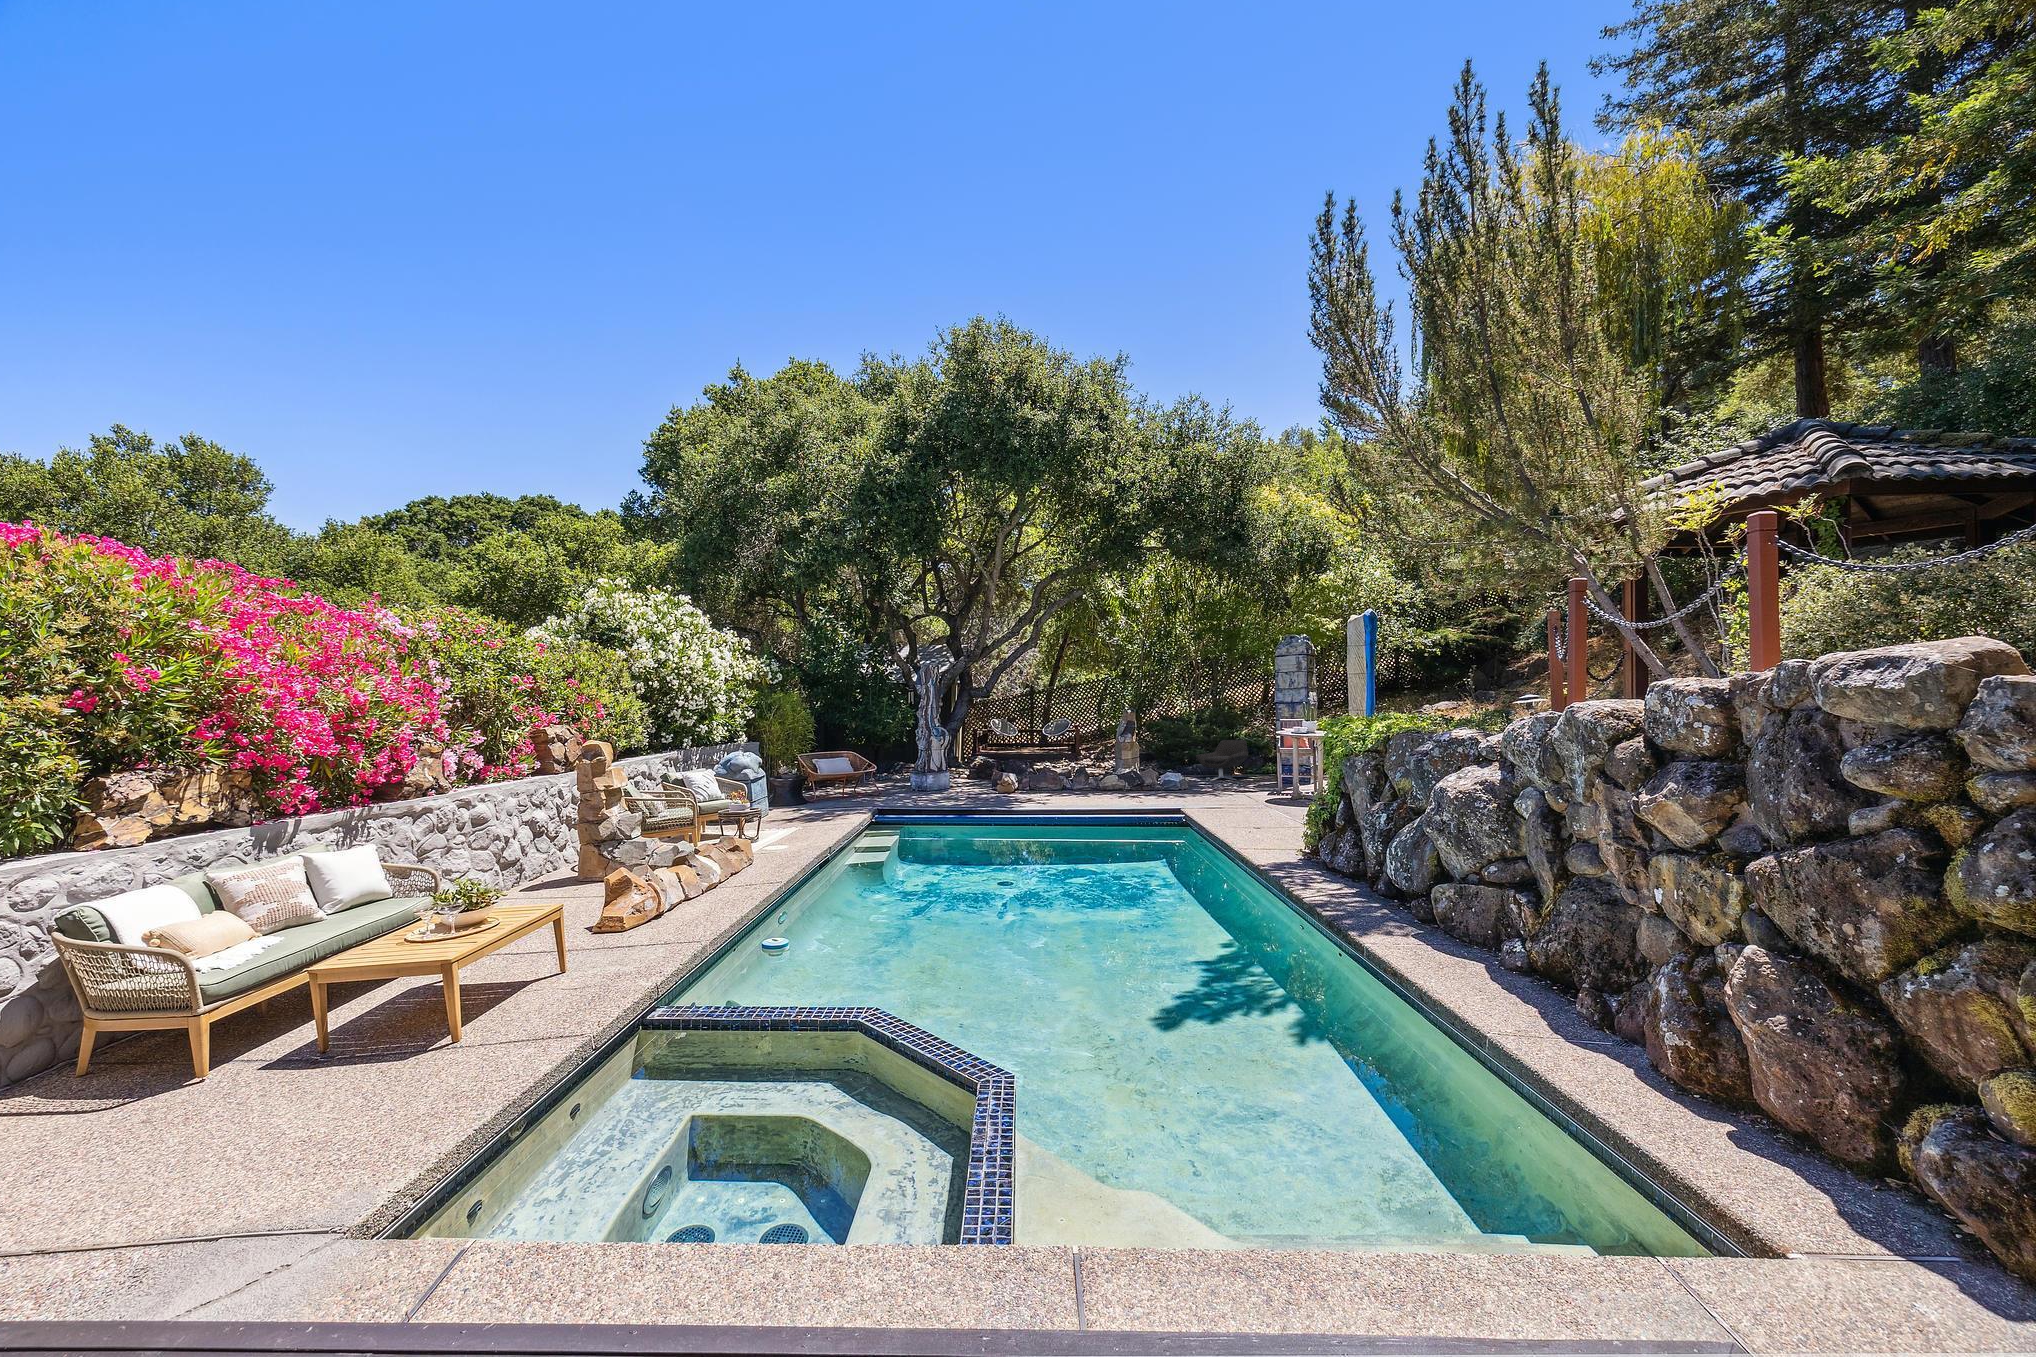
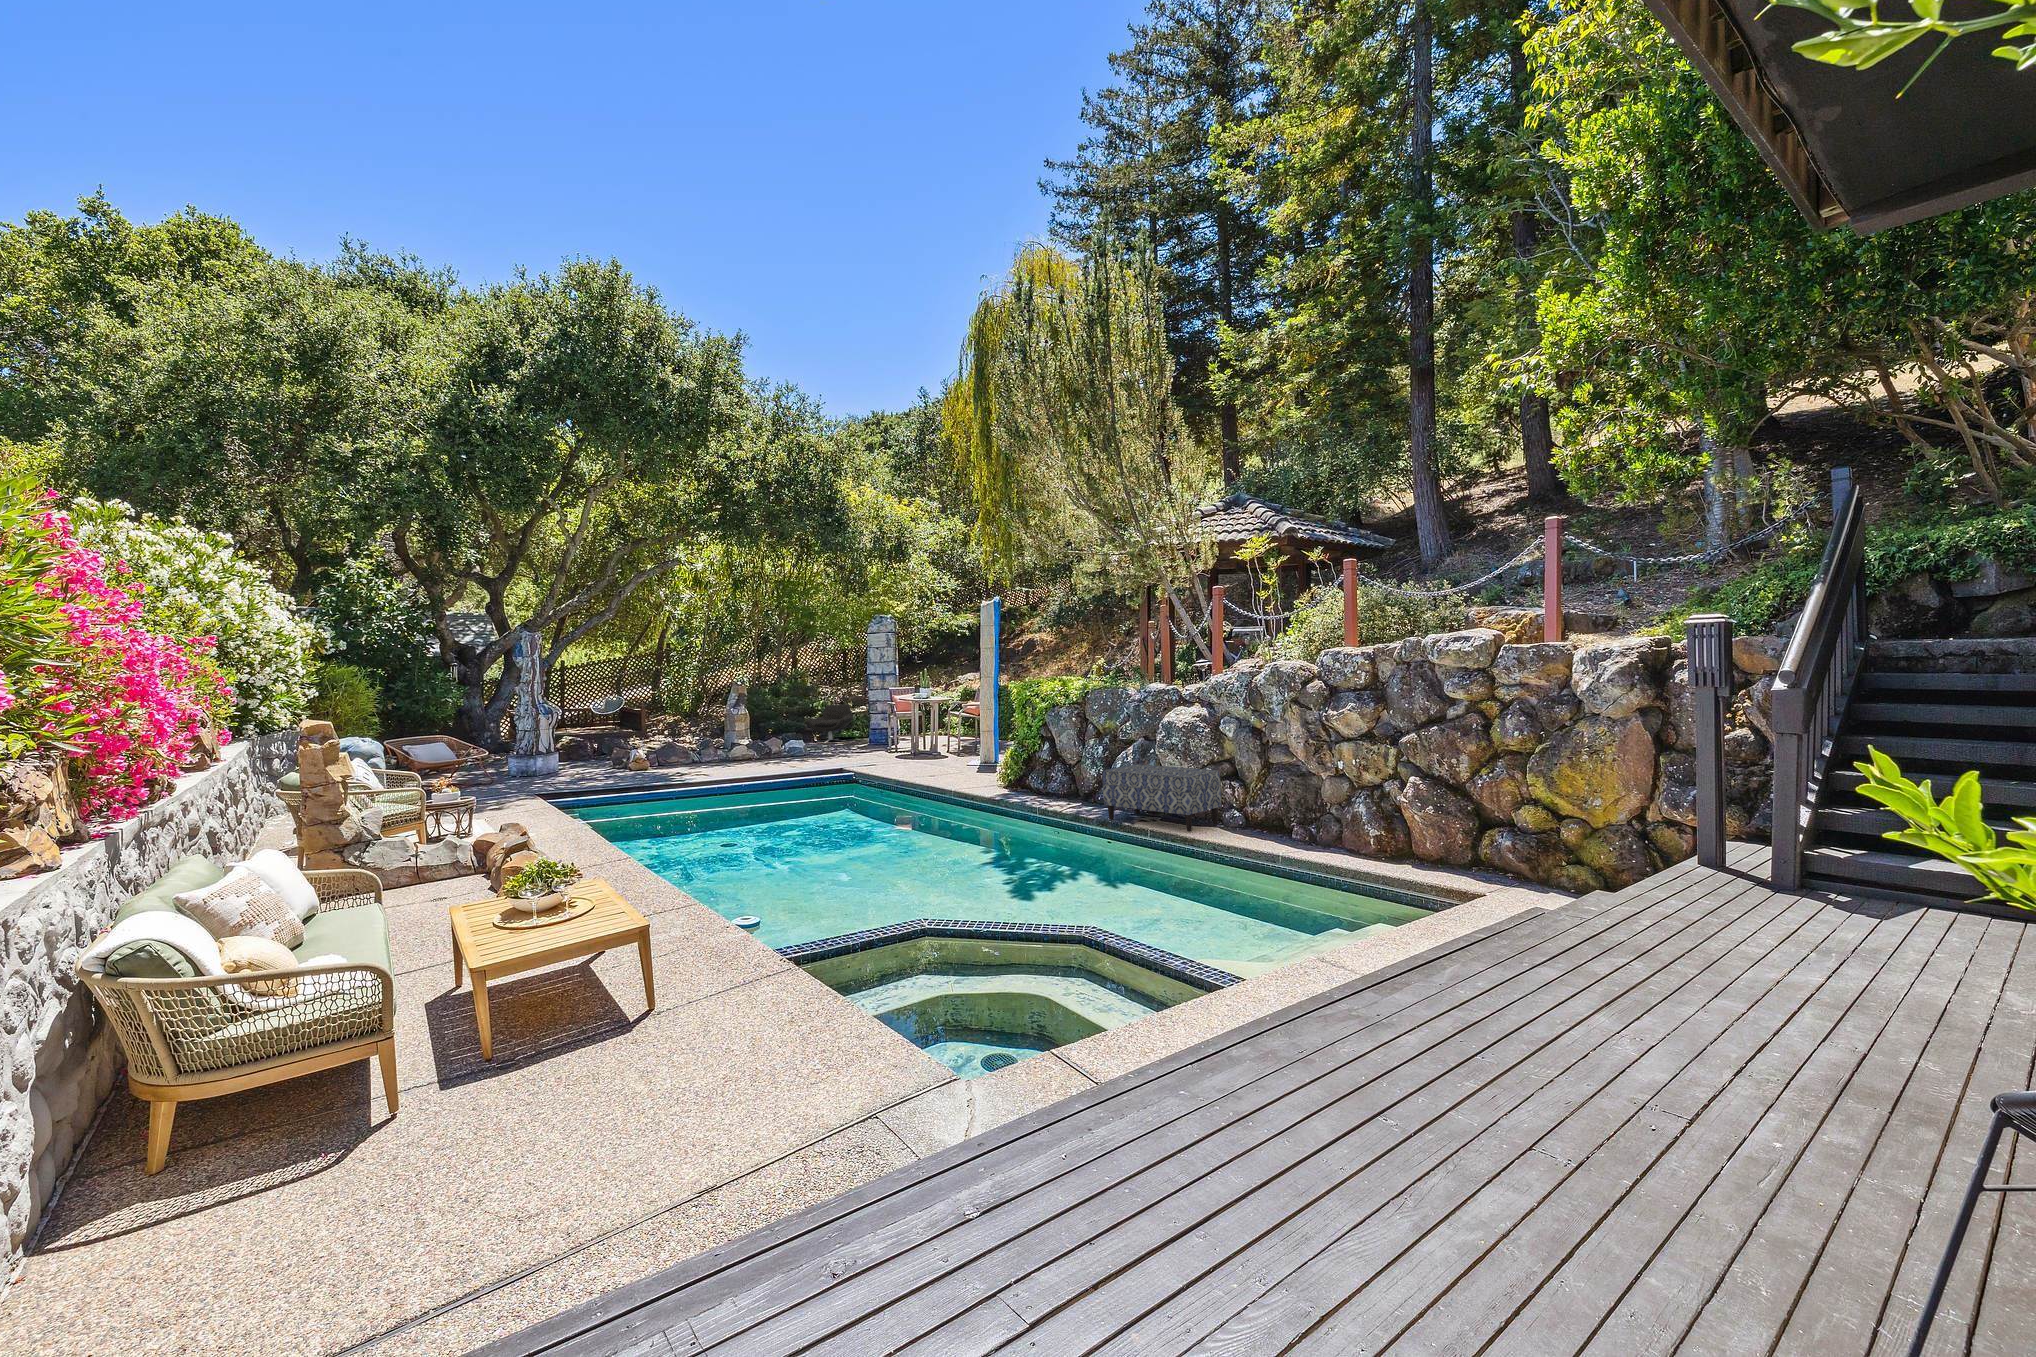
bench: none [1340,845,1501,959] -> present [1103,764,1221,832]

